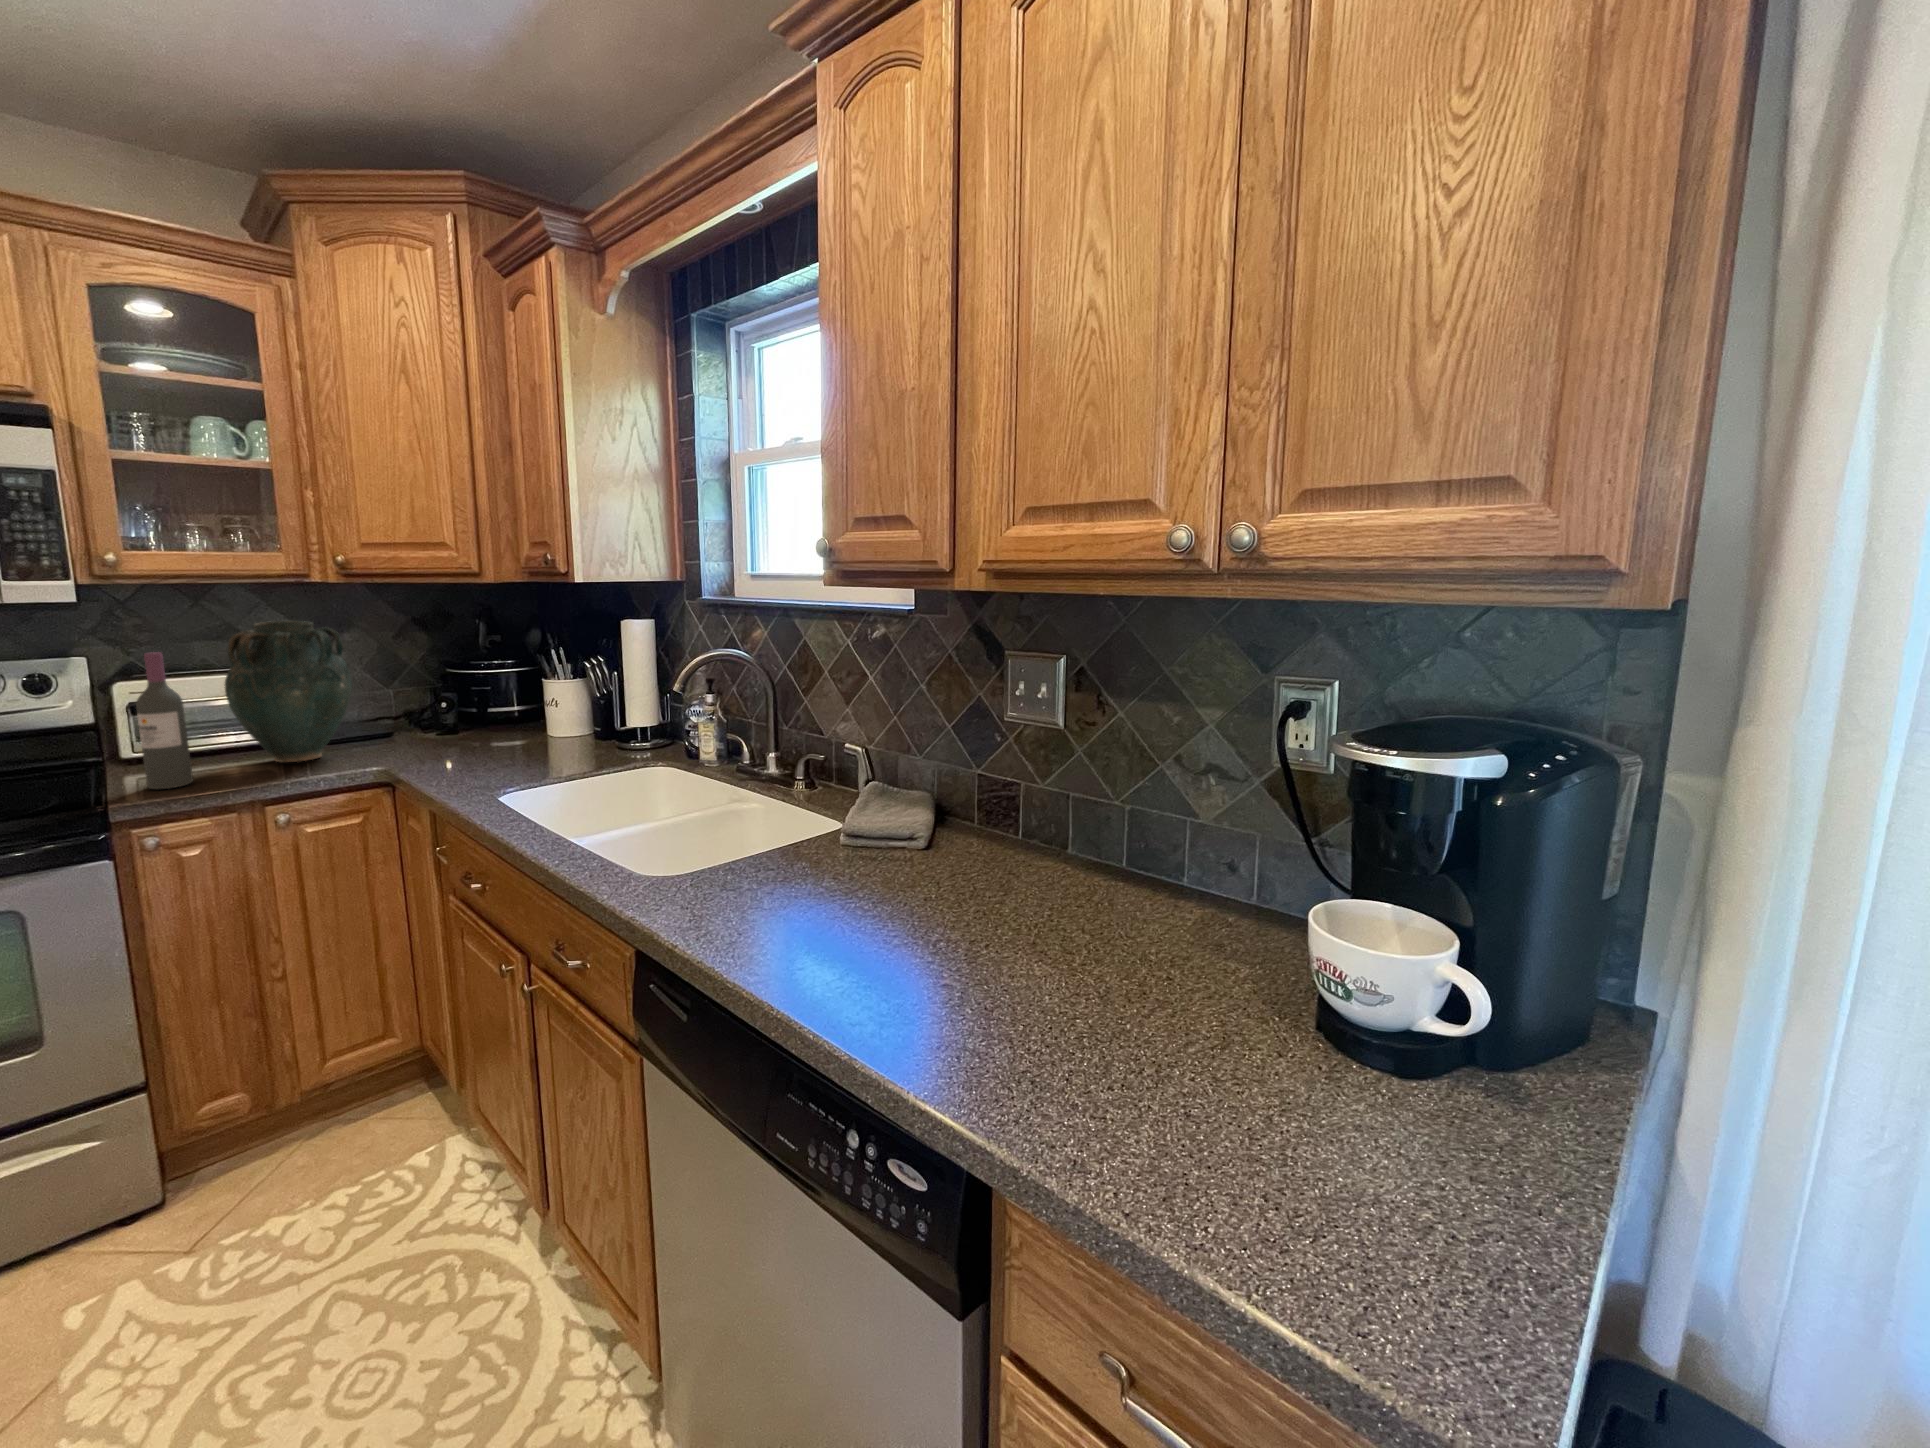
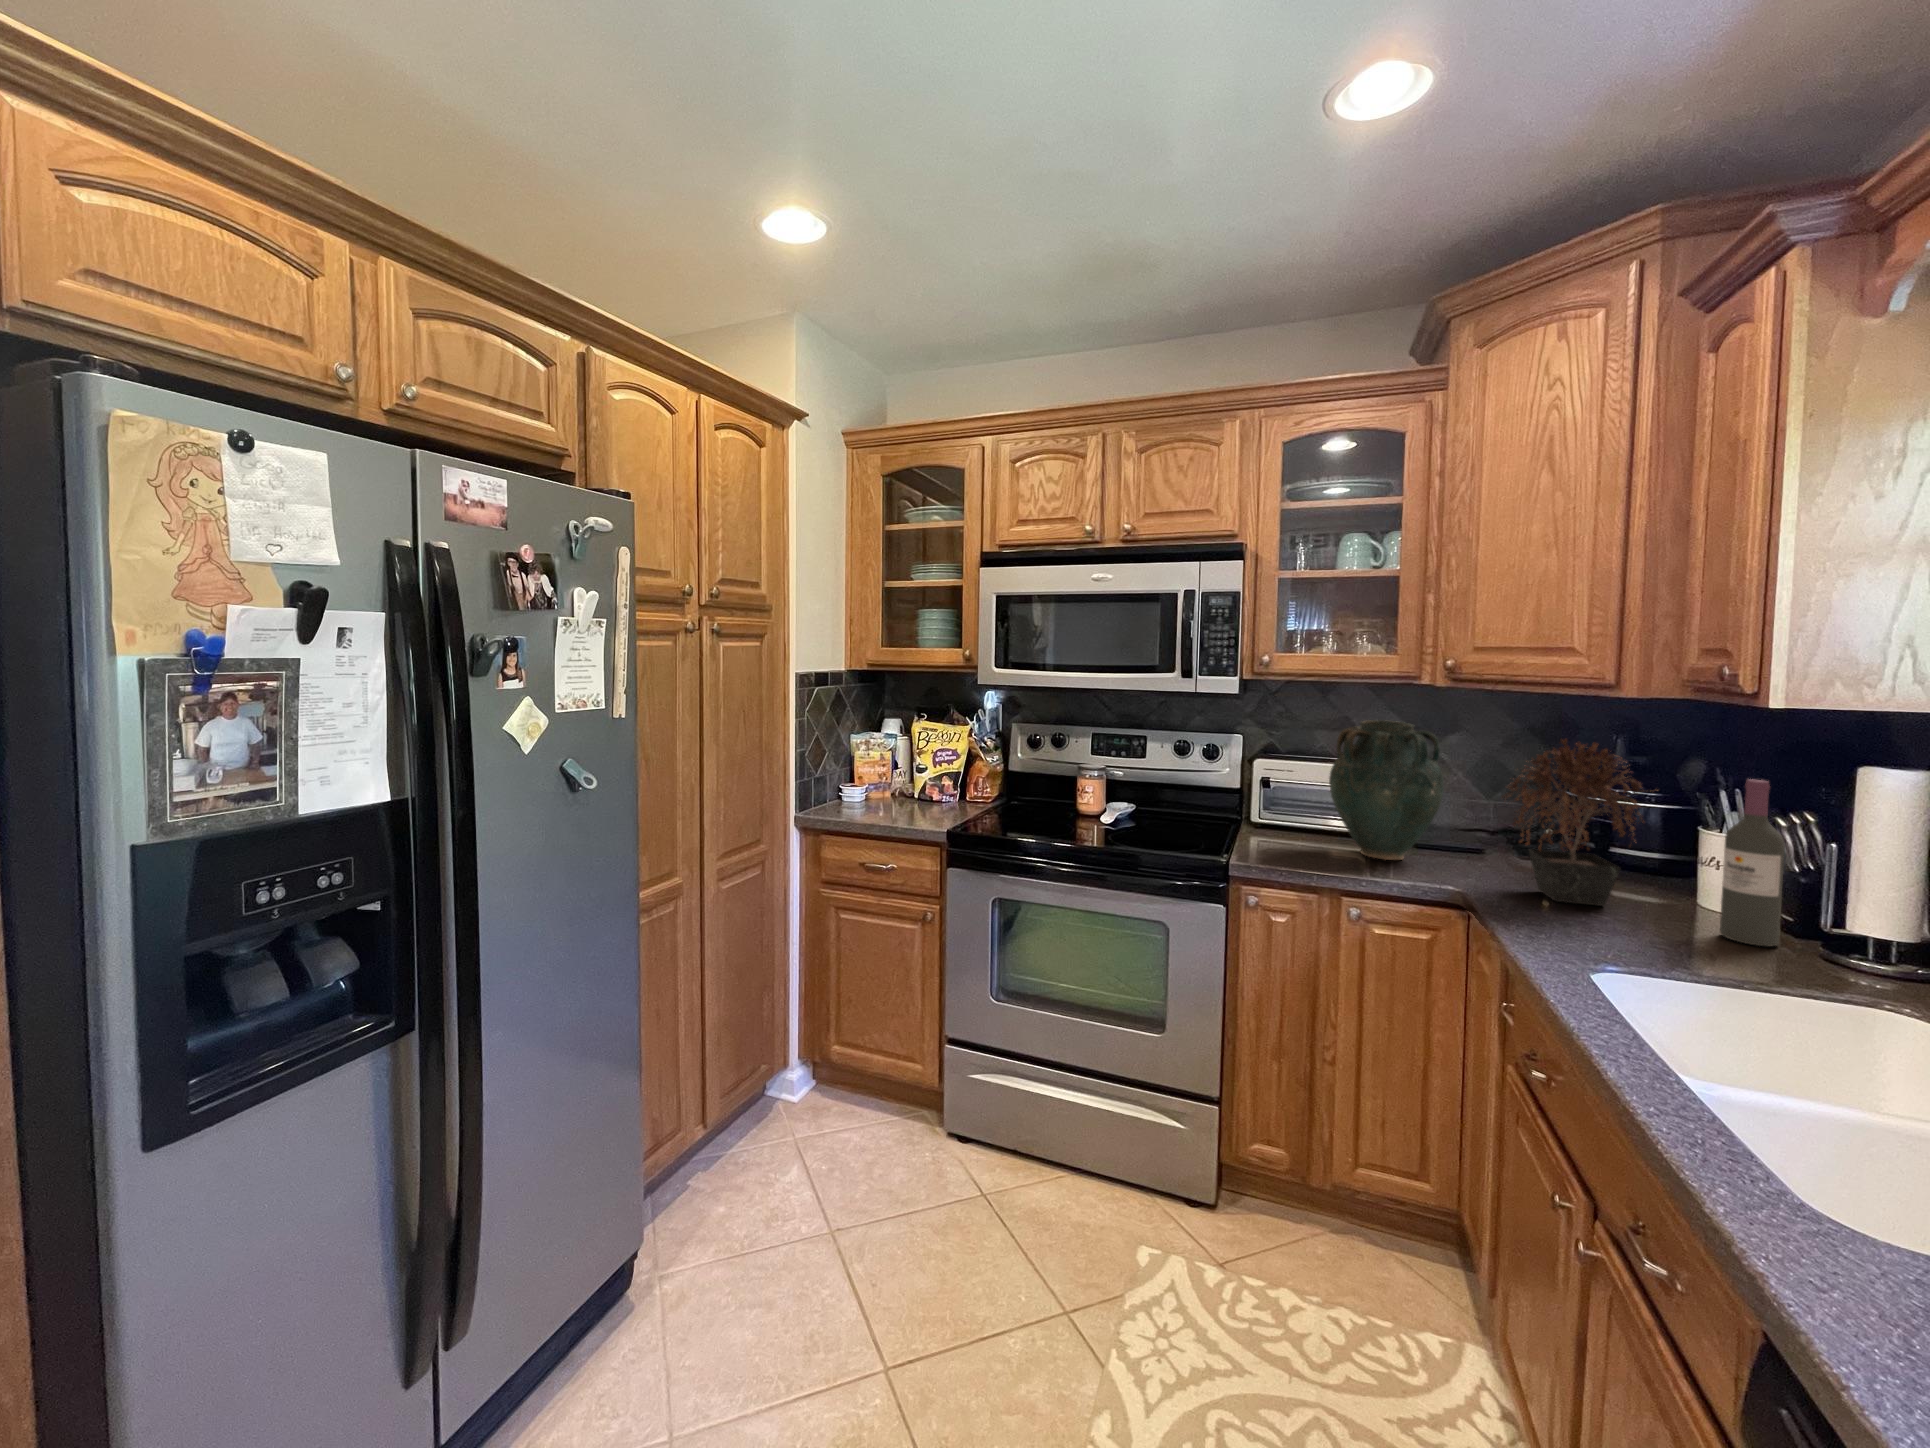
potted plant: none [405,620,519,756] -> present [1504,739,1658,906]
wine bottle: present [136,652,193,789] -> present [1720,779,1785,946]

